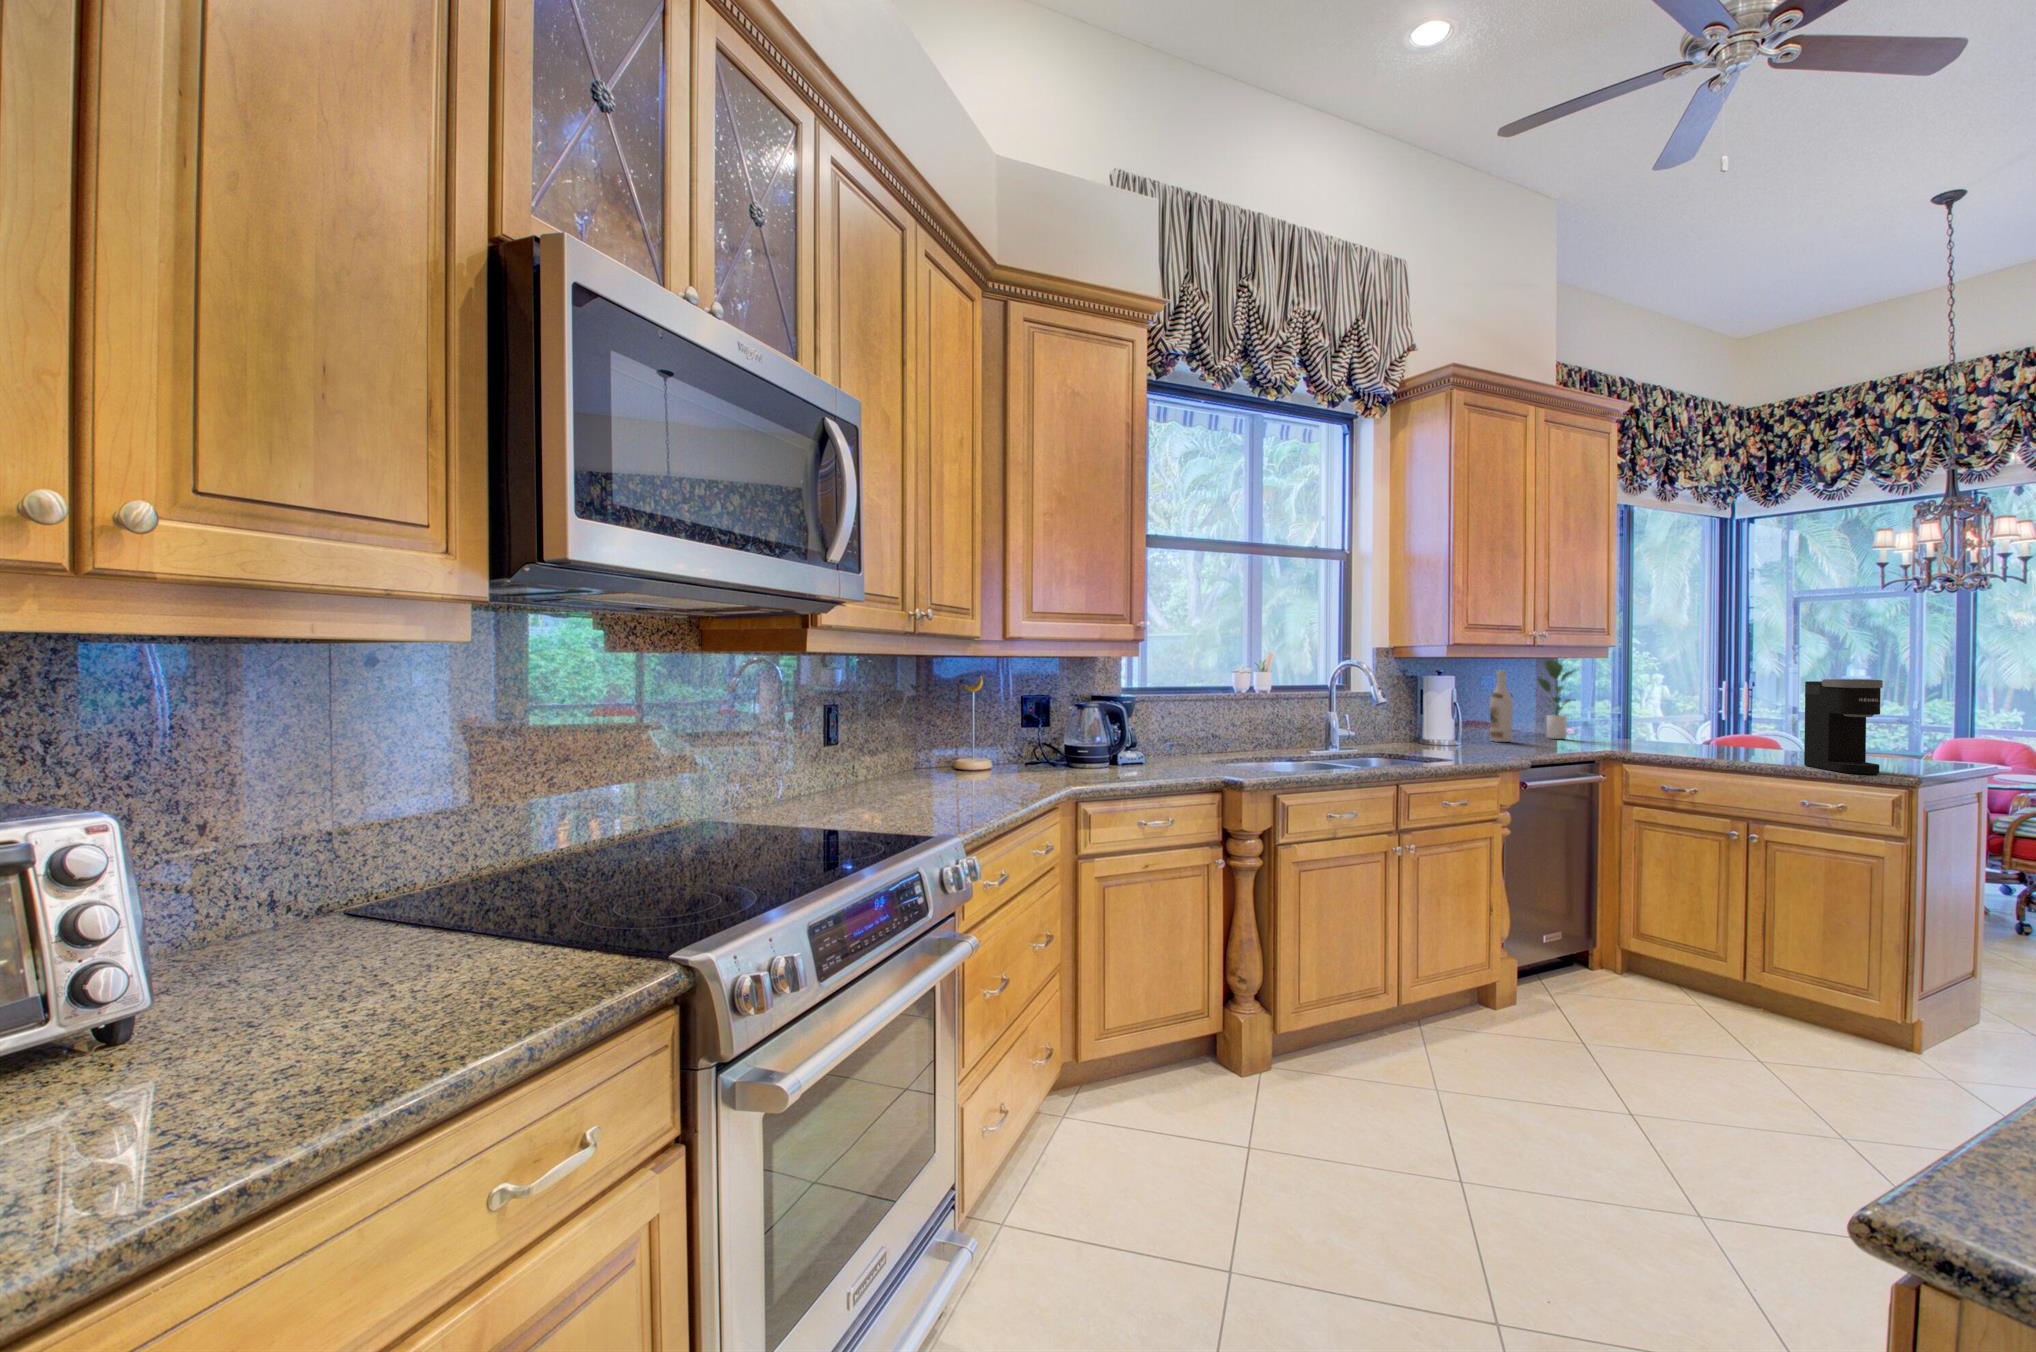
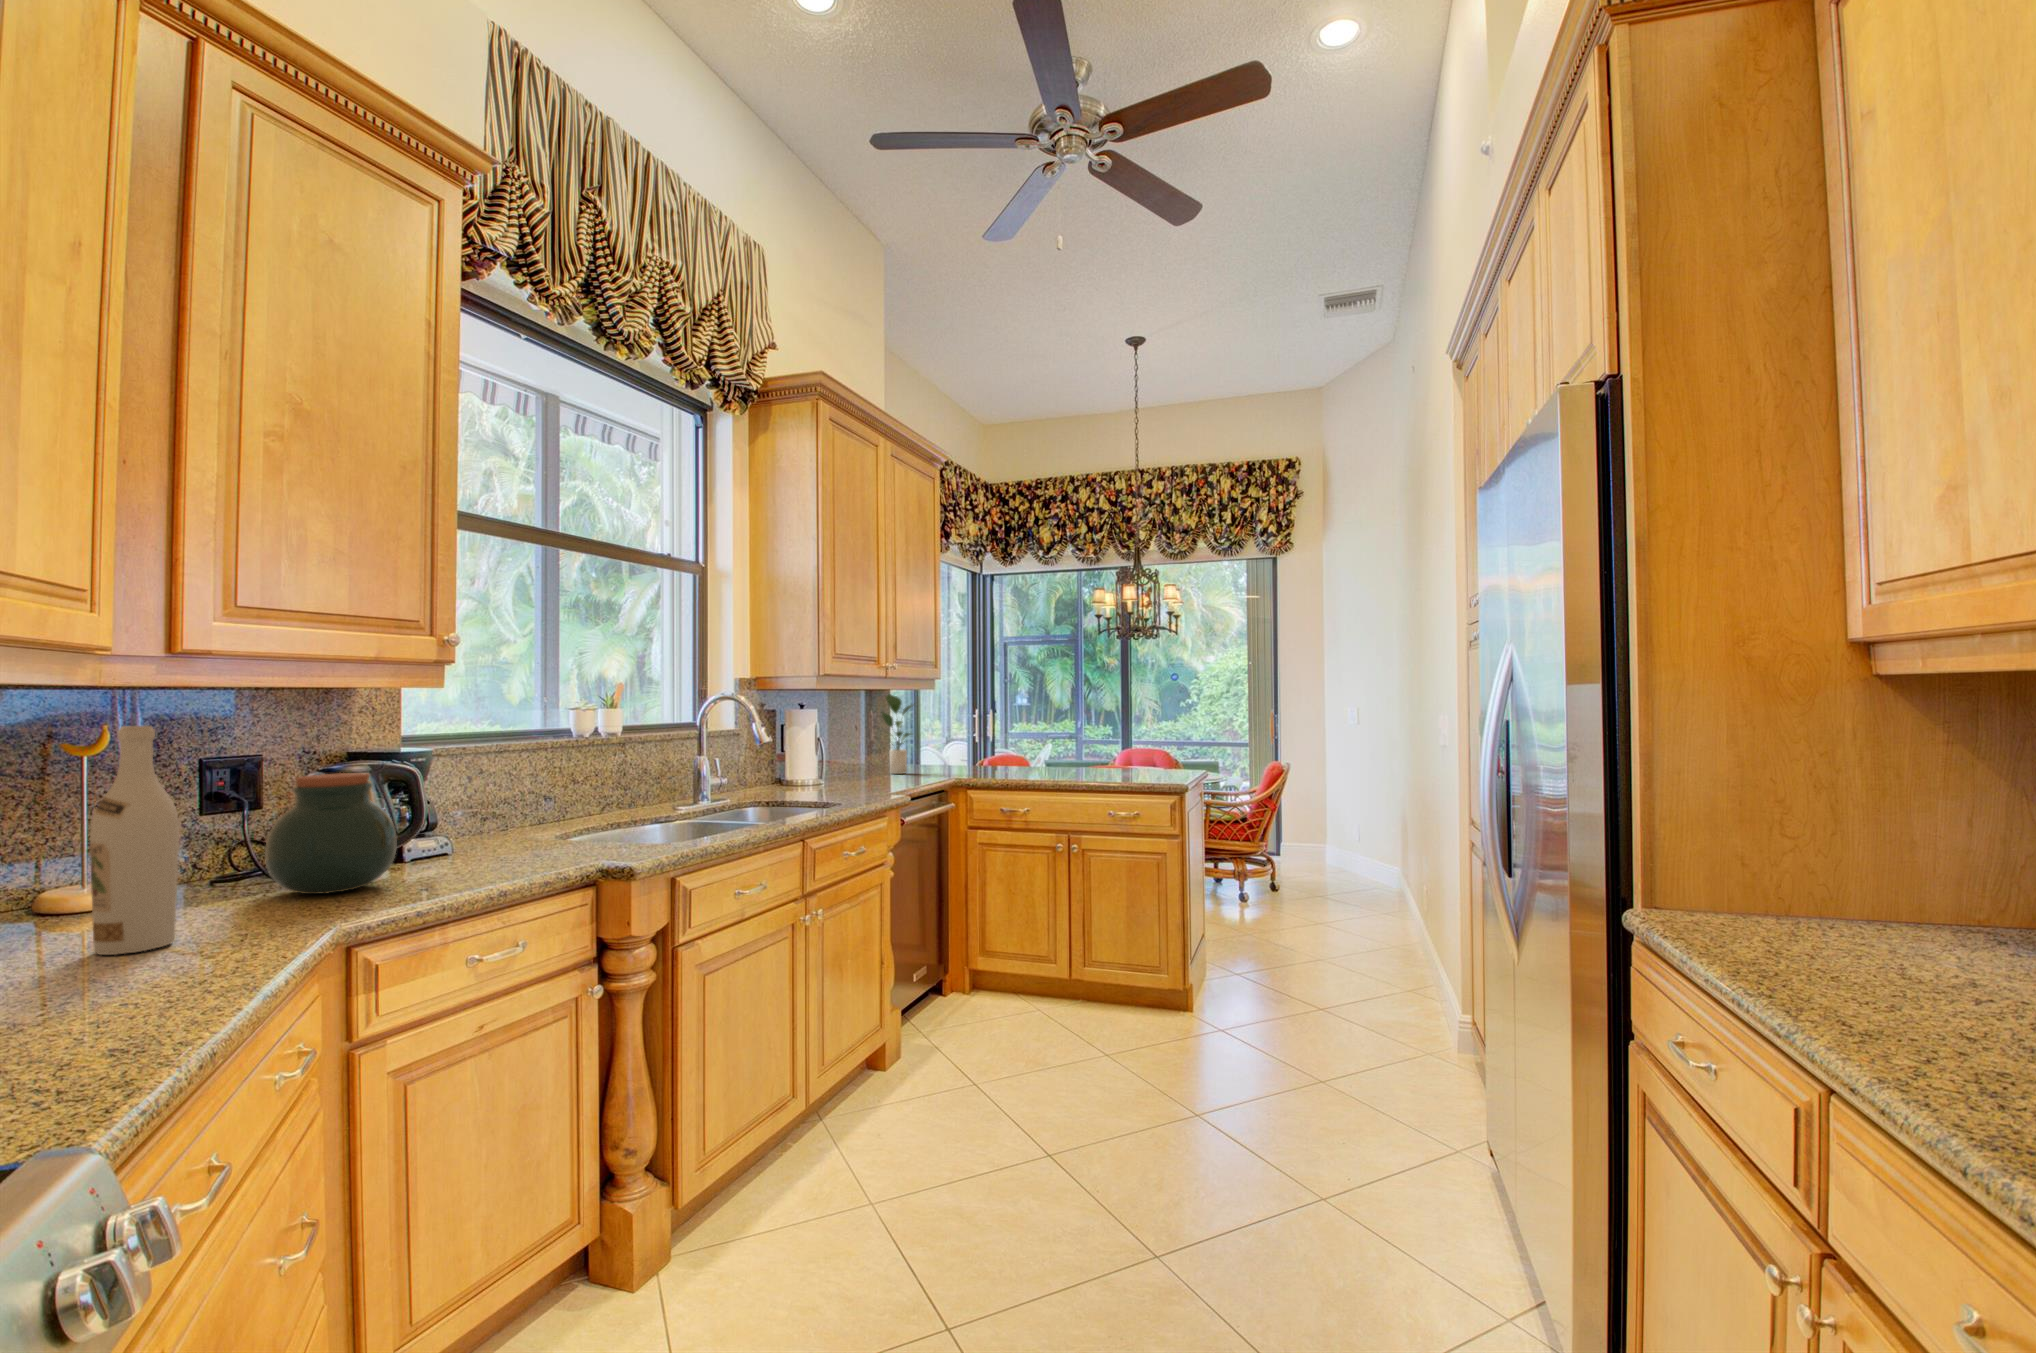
wine bottle: present [1490,670,1513,742] -> present [90,726,179,955]
coffee maker: present [1804,679,1883,774] -> none [1097,707,1150,786]
jar: none [1047,706,1107,774] -> present [265,773,396,894]

